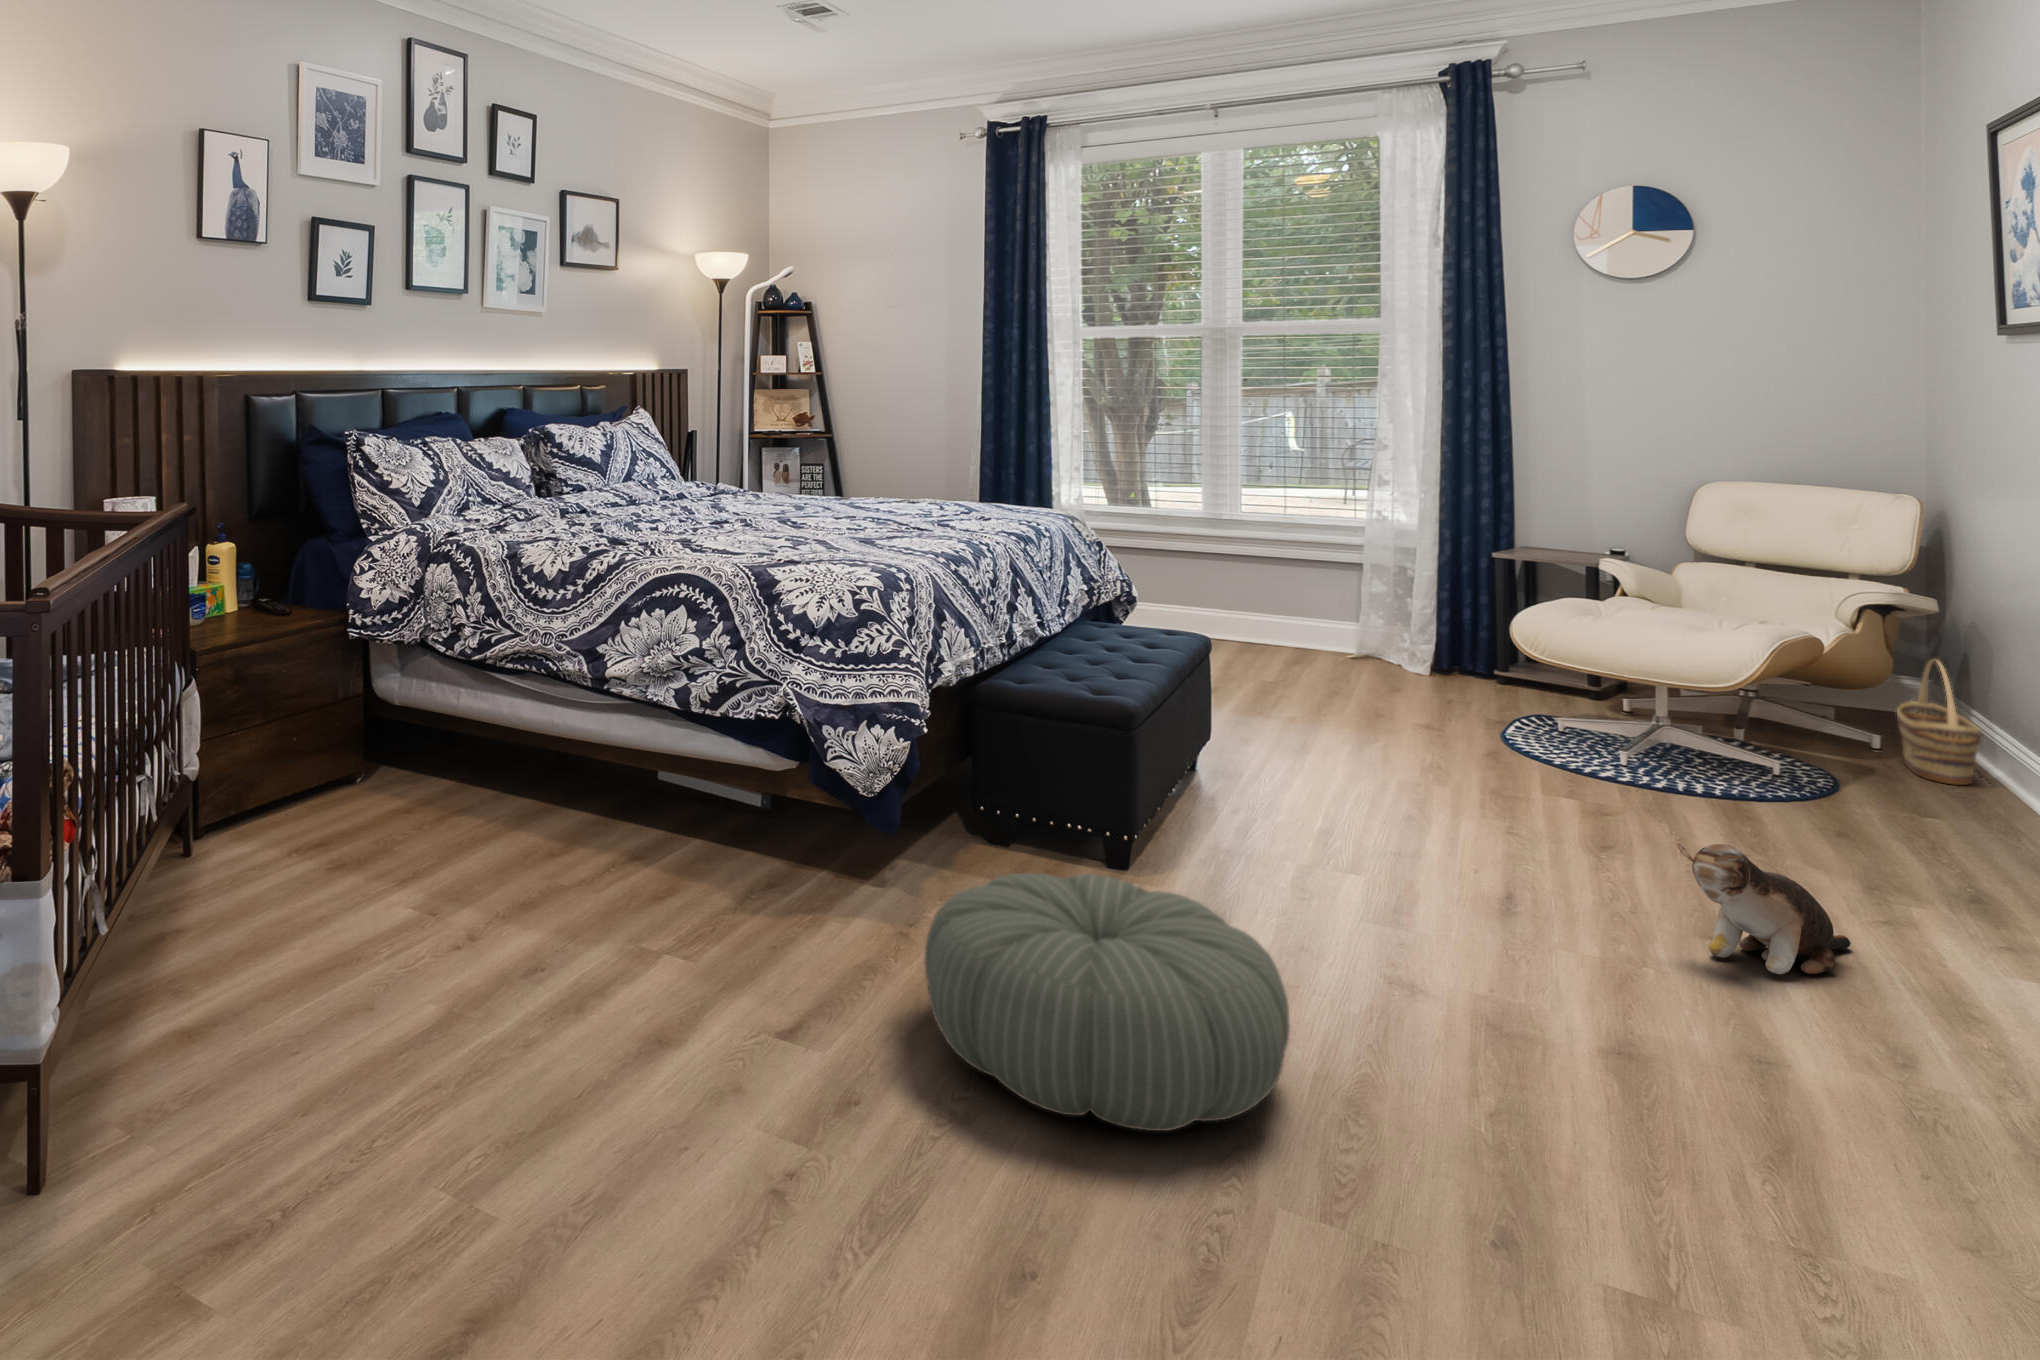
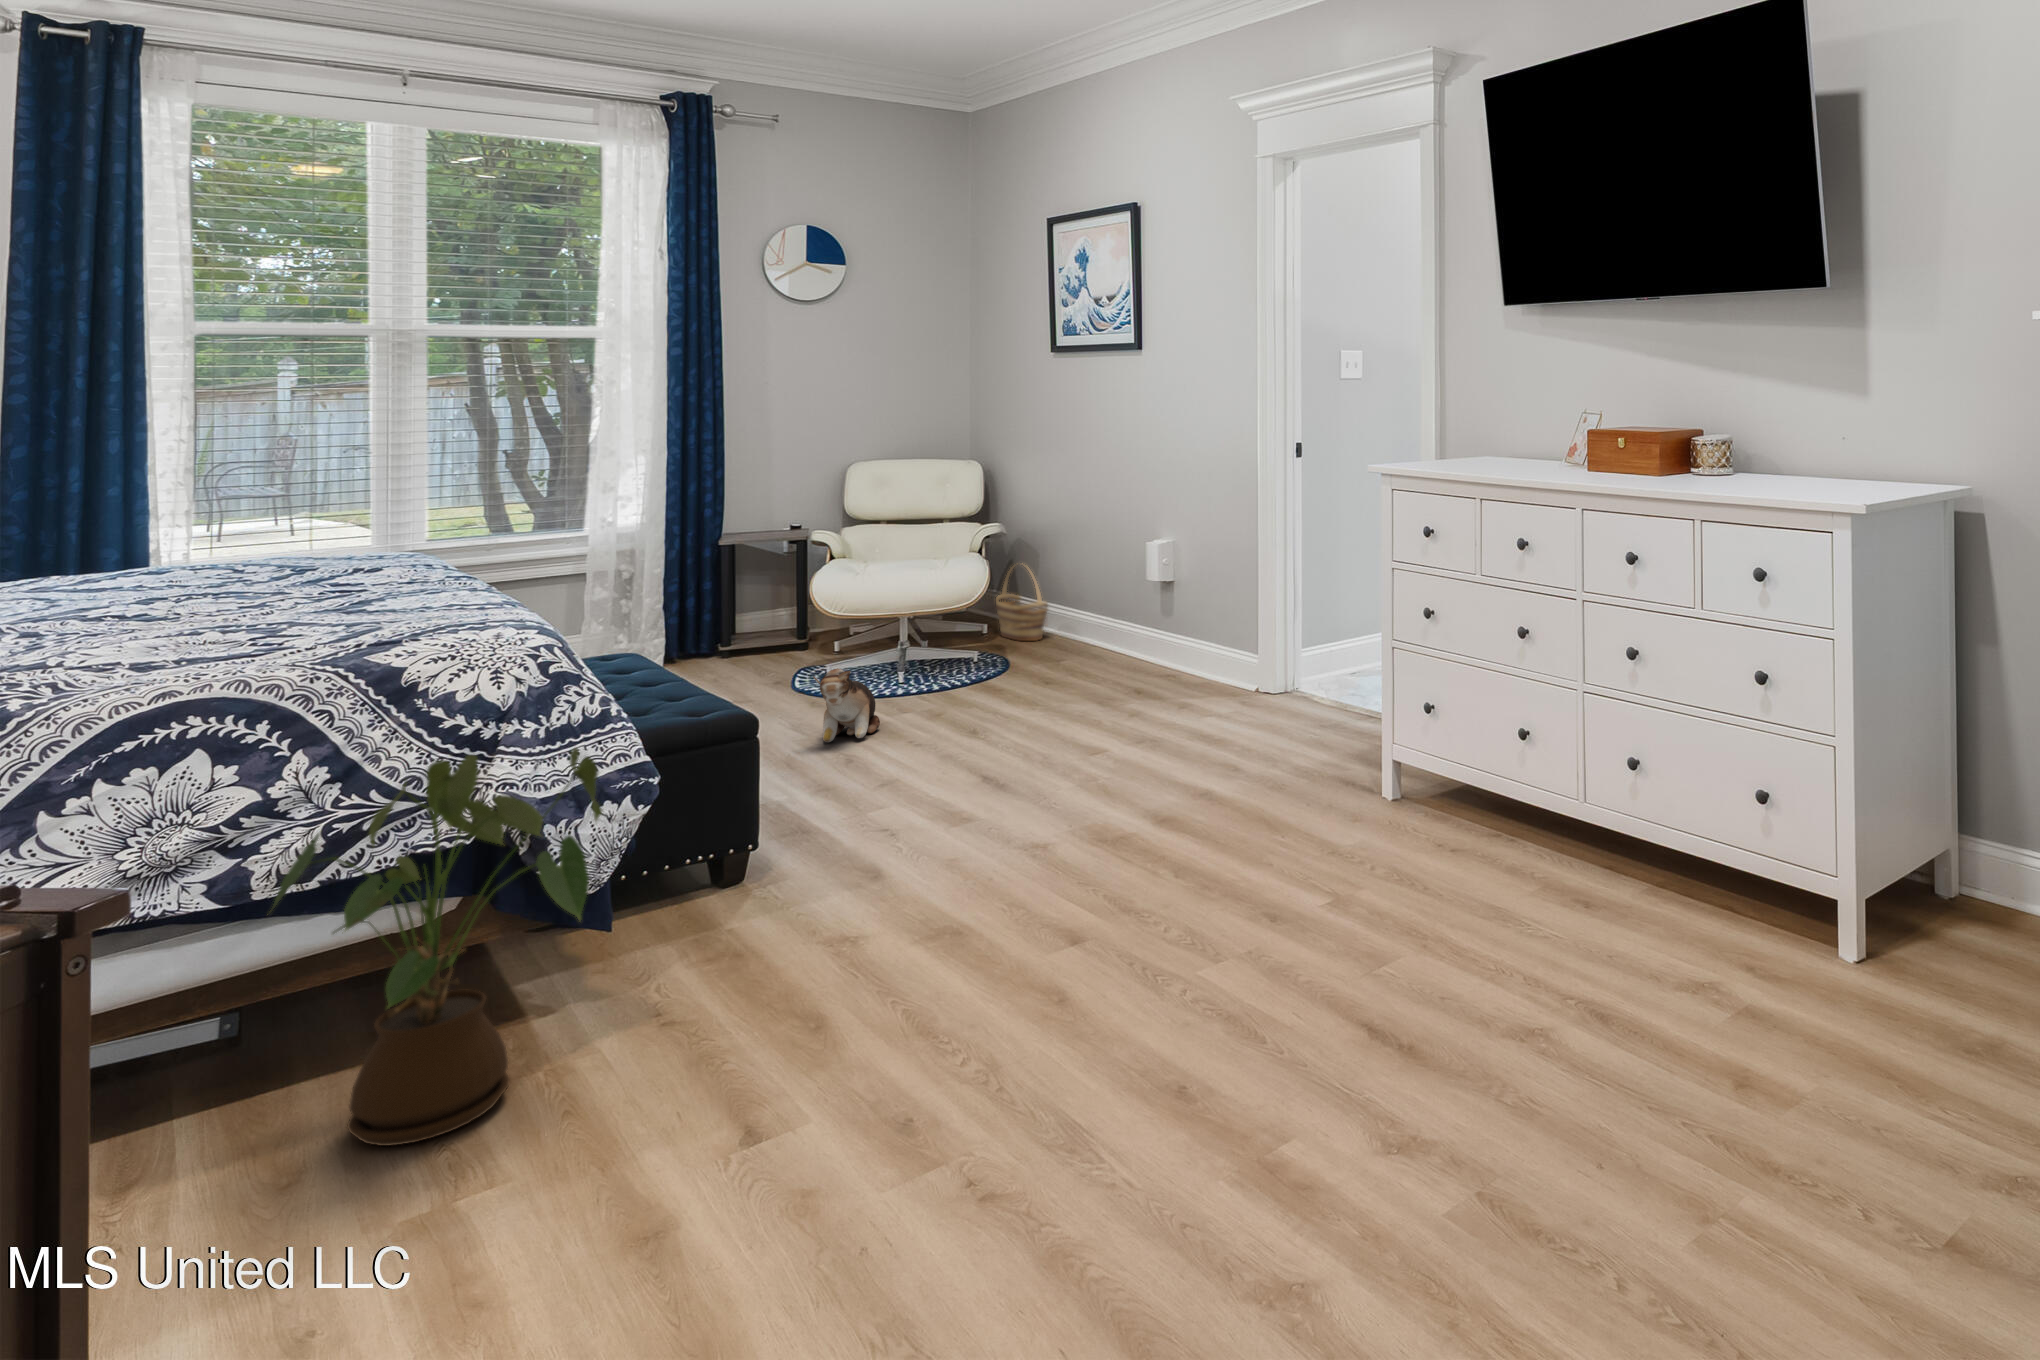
house plant: none [631,650,831,908] -> present [274,748,602,1146]
plush toy: present [1677,843,1851,974] -> present [813,668,880,742]
pouf: present [924,873,1290,1131] -> none [866,813,1180,1023]

